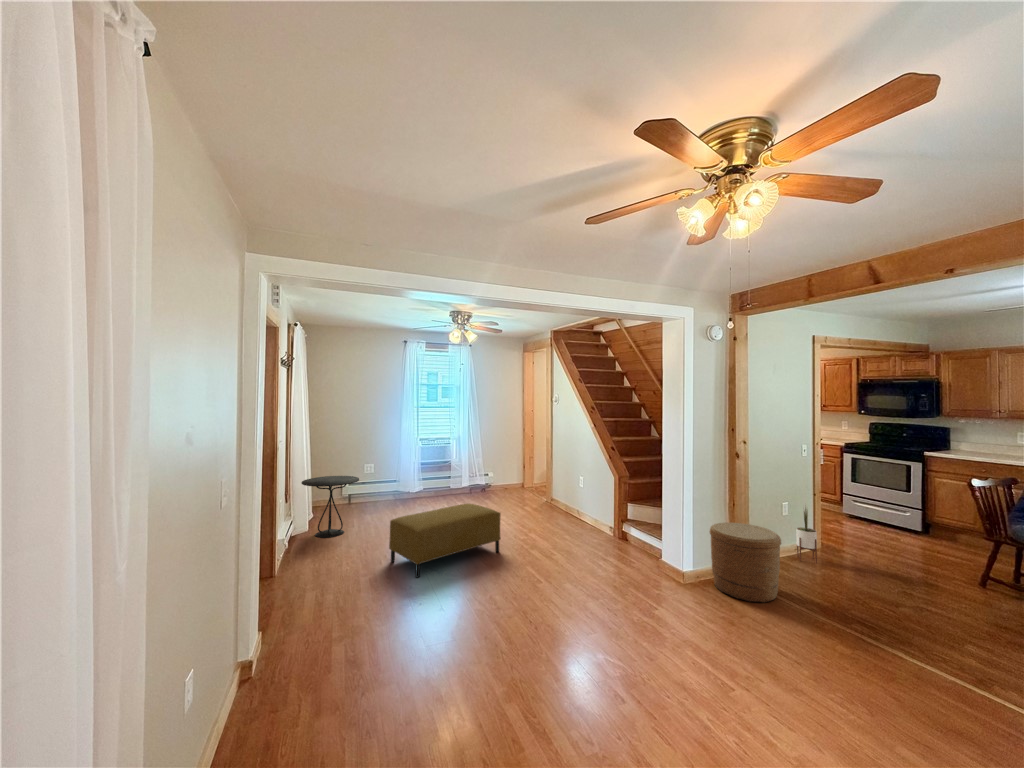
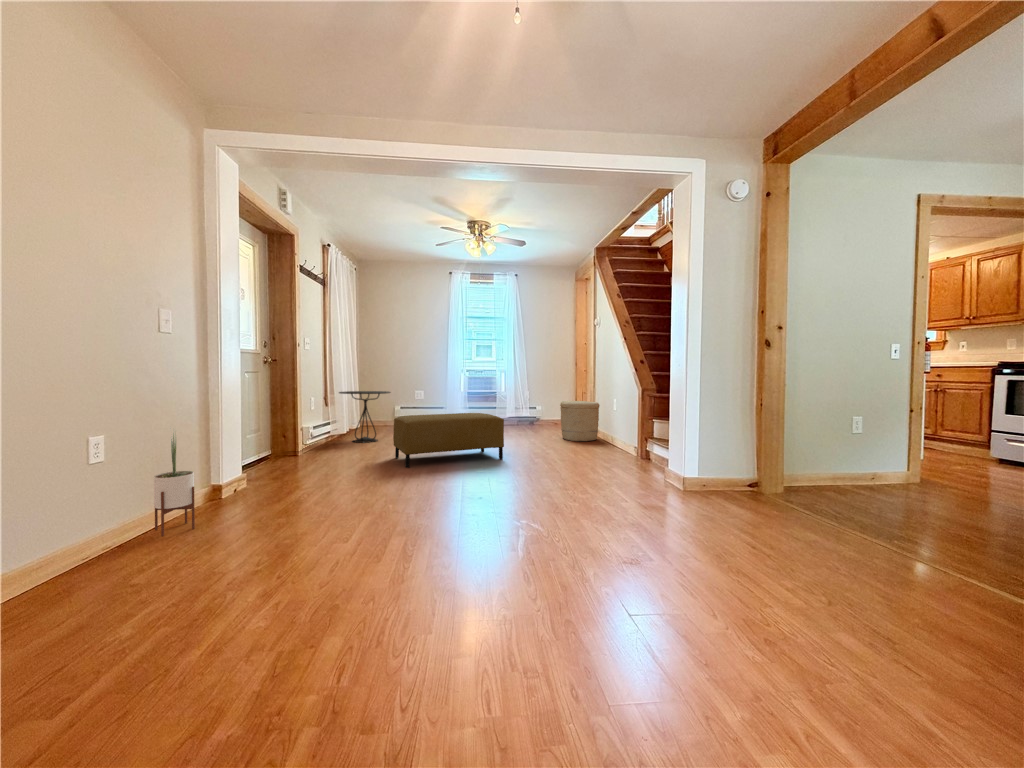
potted plant: present [796,507,817,563] -> present [154,432,195,536]
woven basket: present [710,523,781,602] -> present [560,401,600,441]

